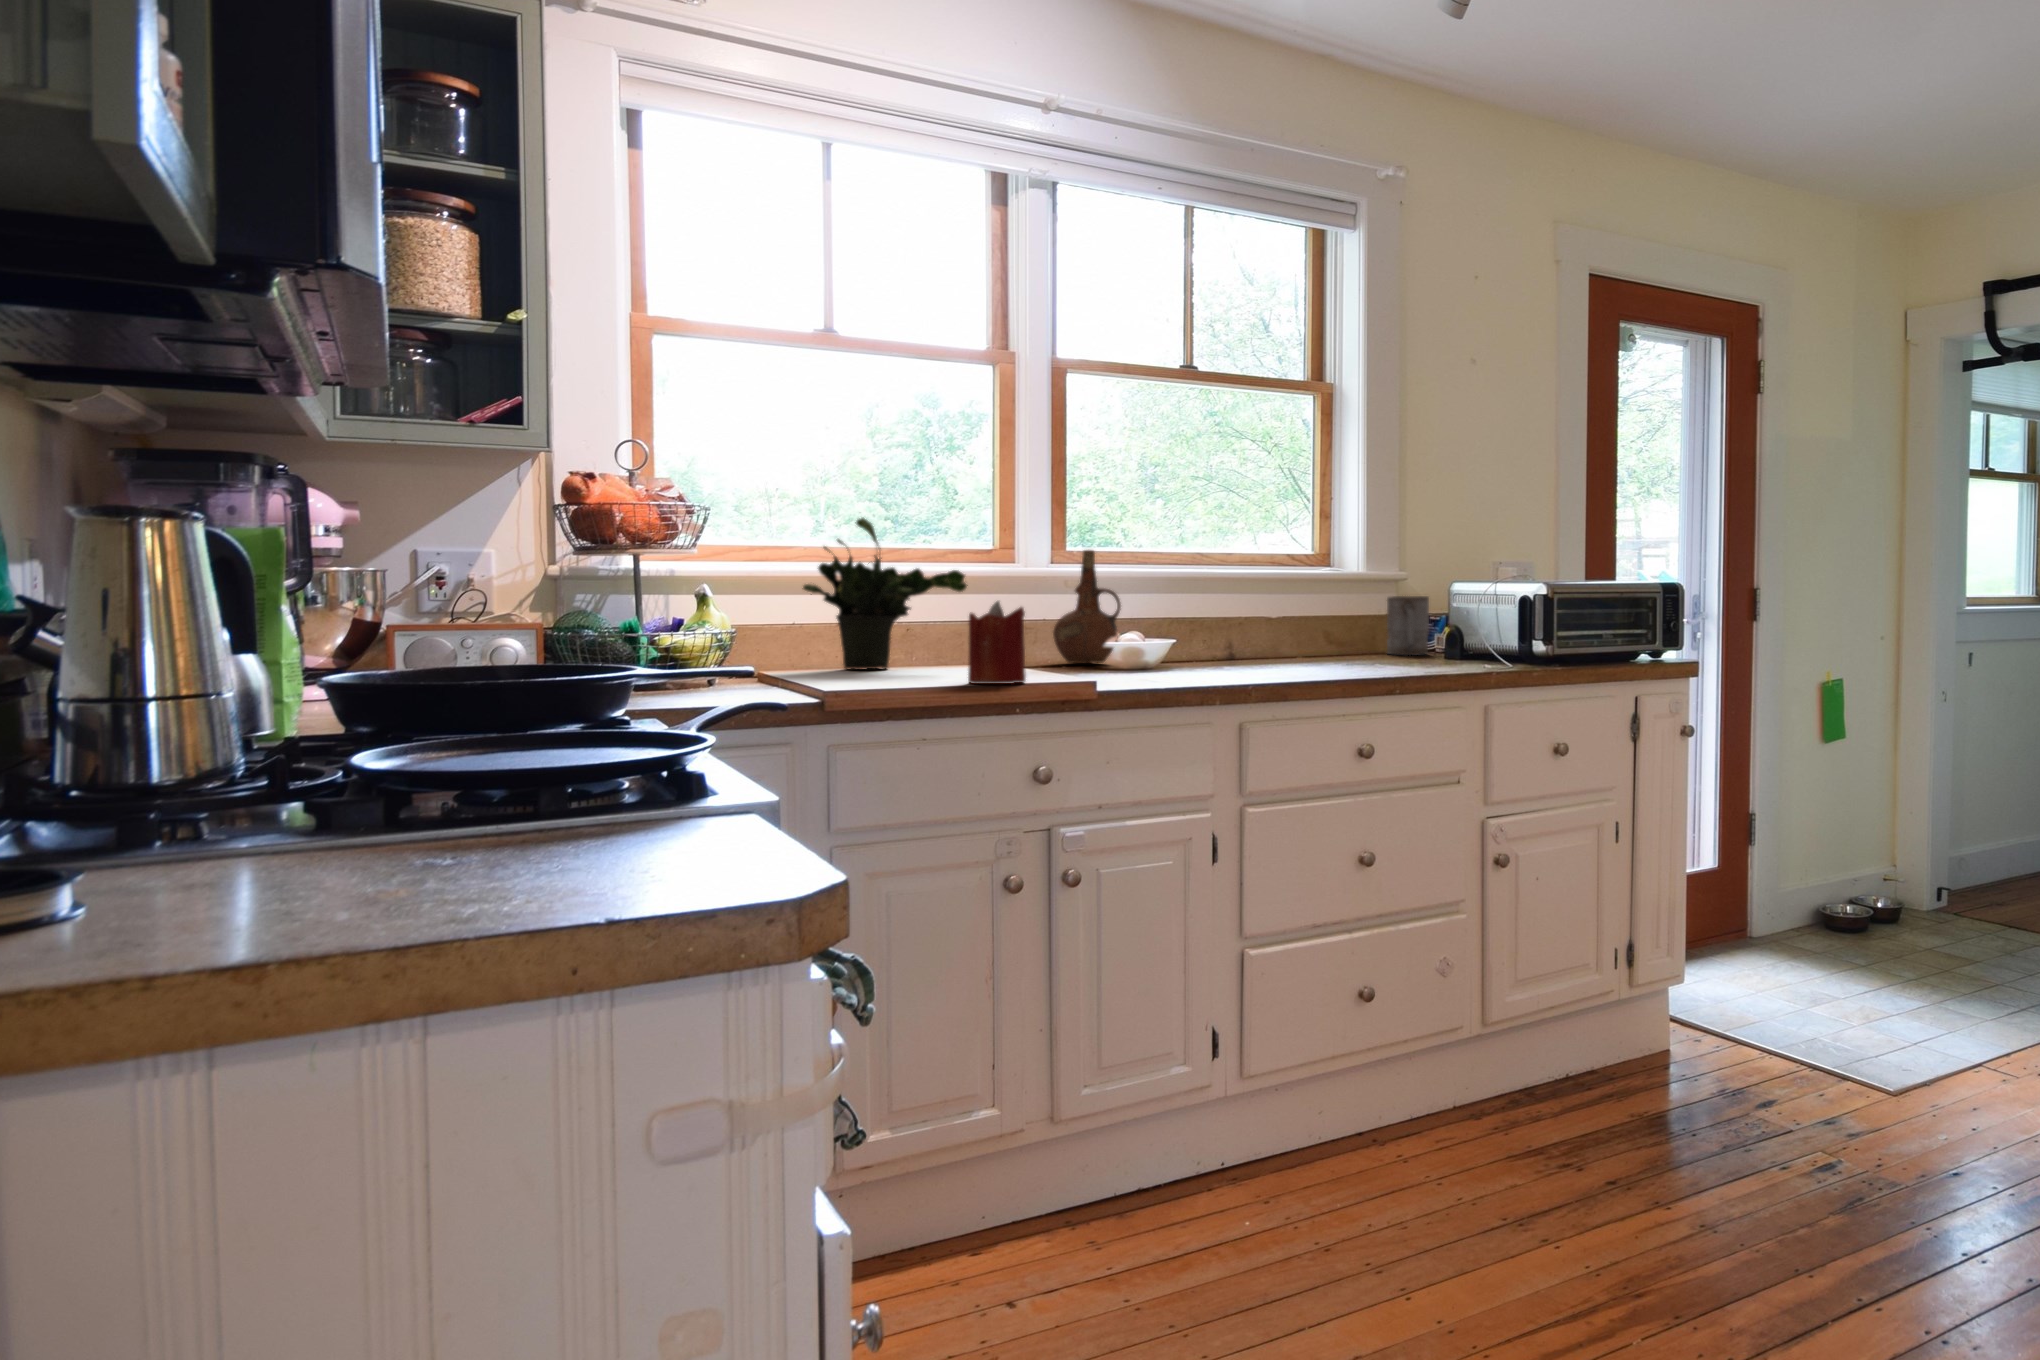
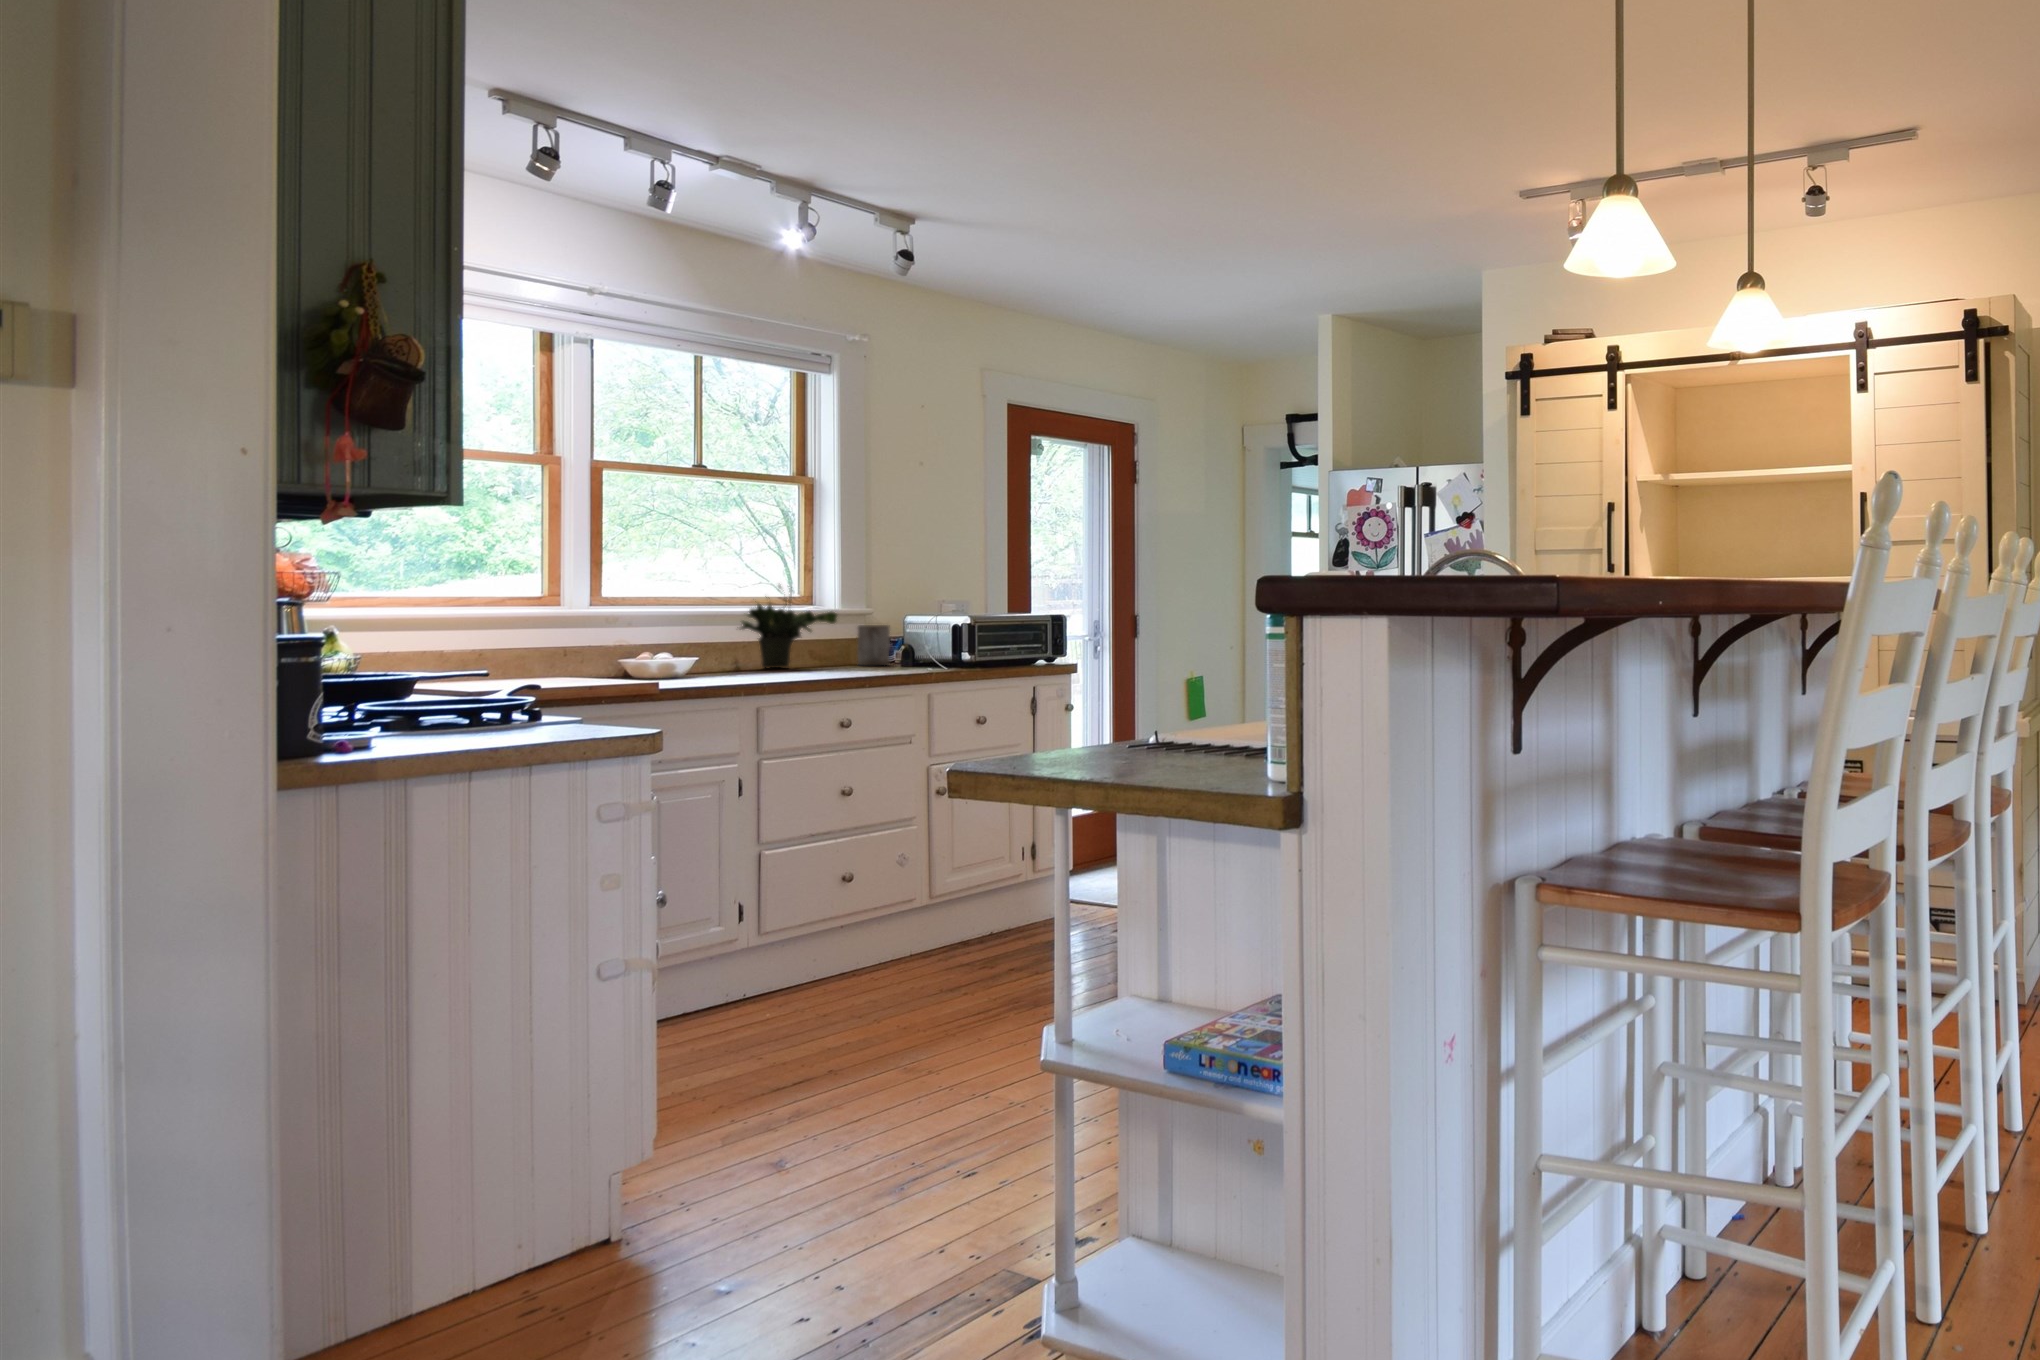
potted plant: present [803,518,968,670] -> present [737,586,837,668]
ceramic pitcher: present [1053,550,1121,663] -> none [597,596,652,675]
candle: present [968,601,1026,684] -> none [554,632,598,686]

